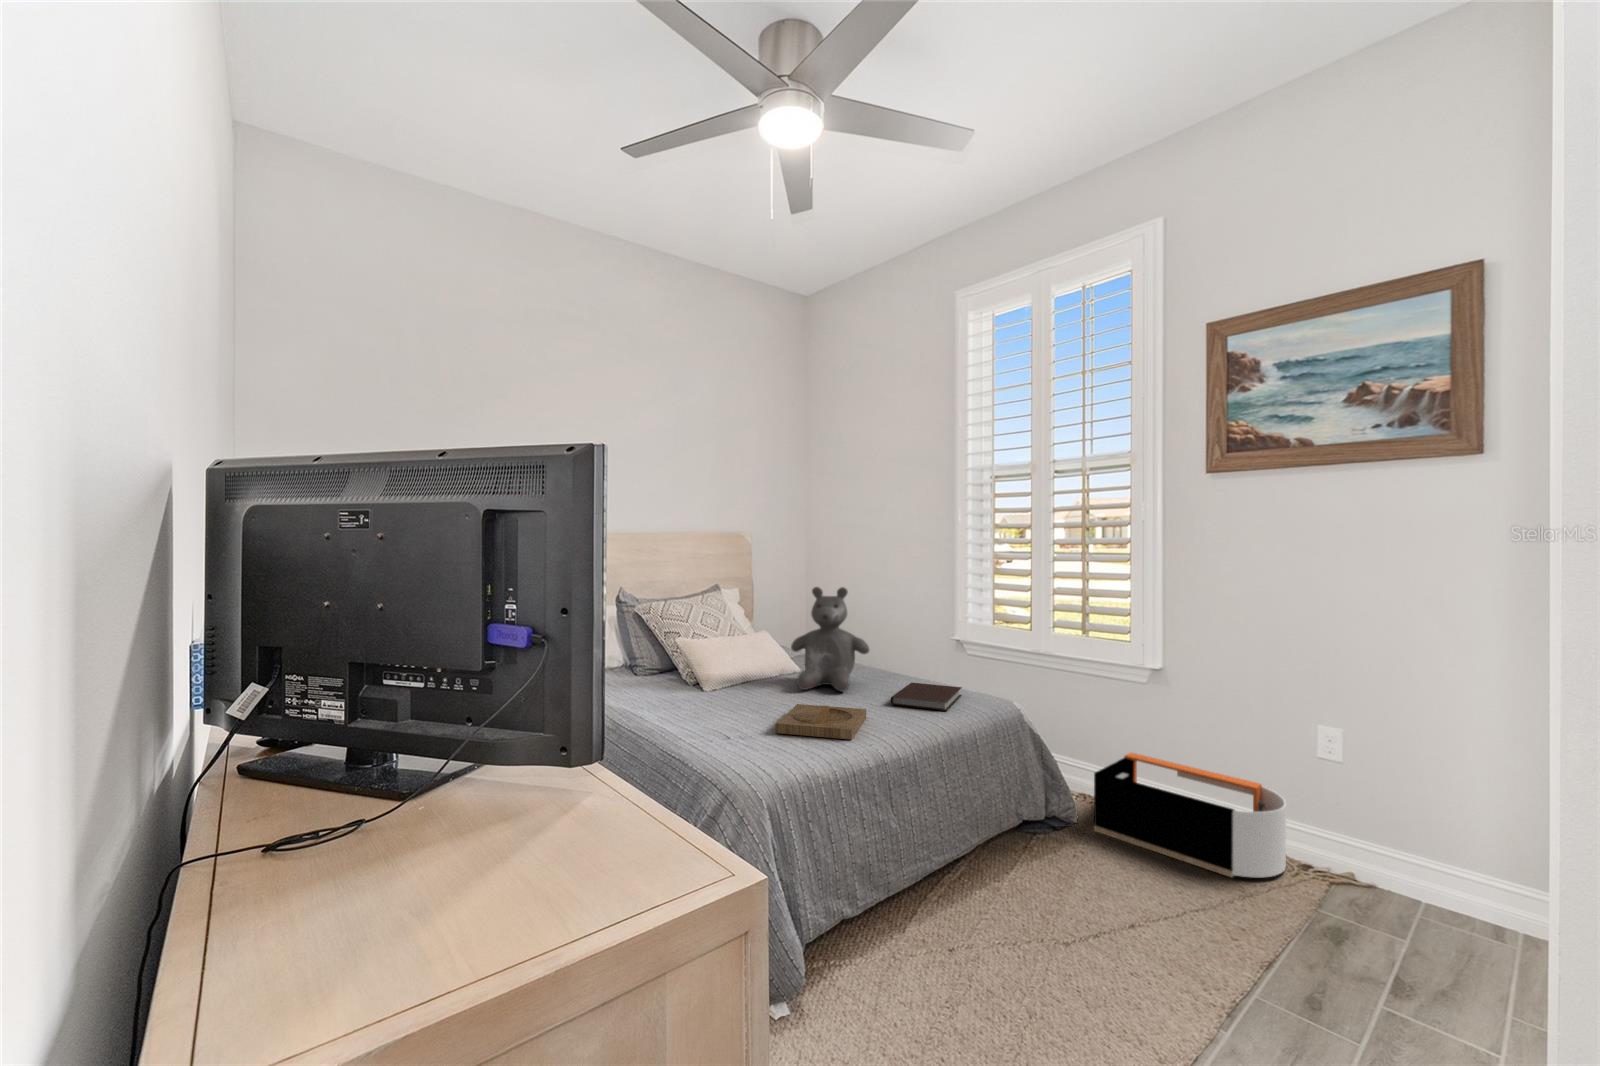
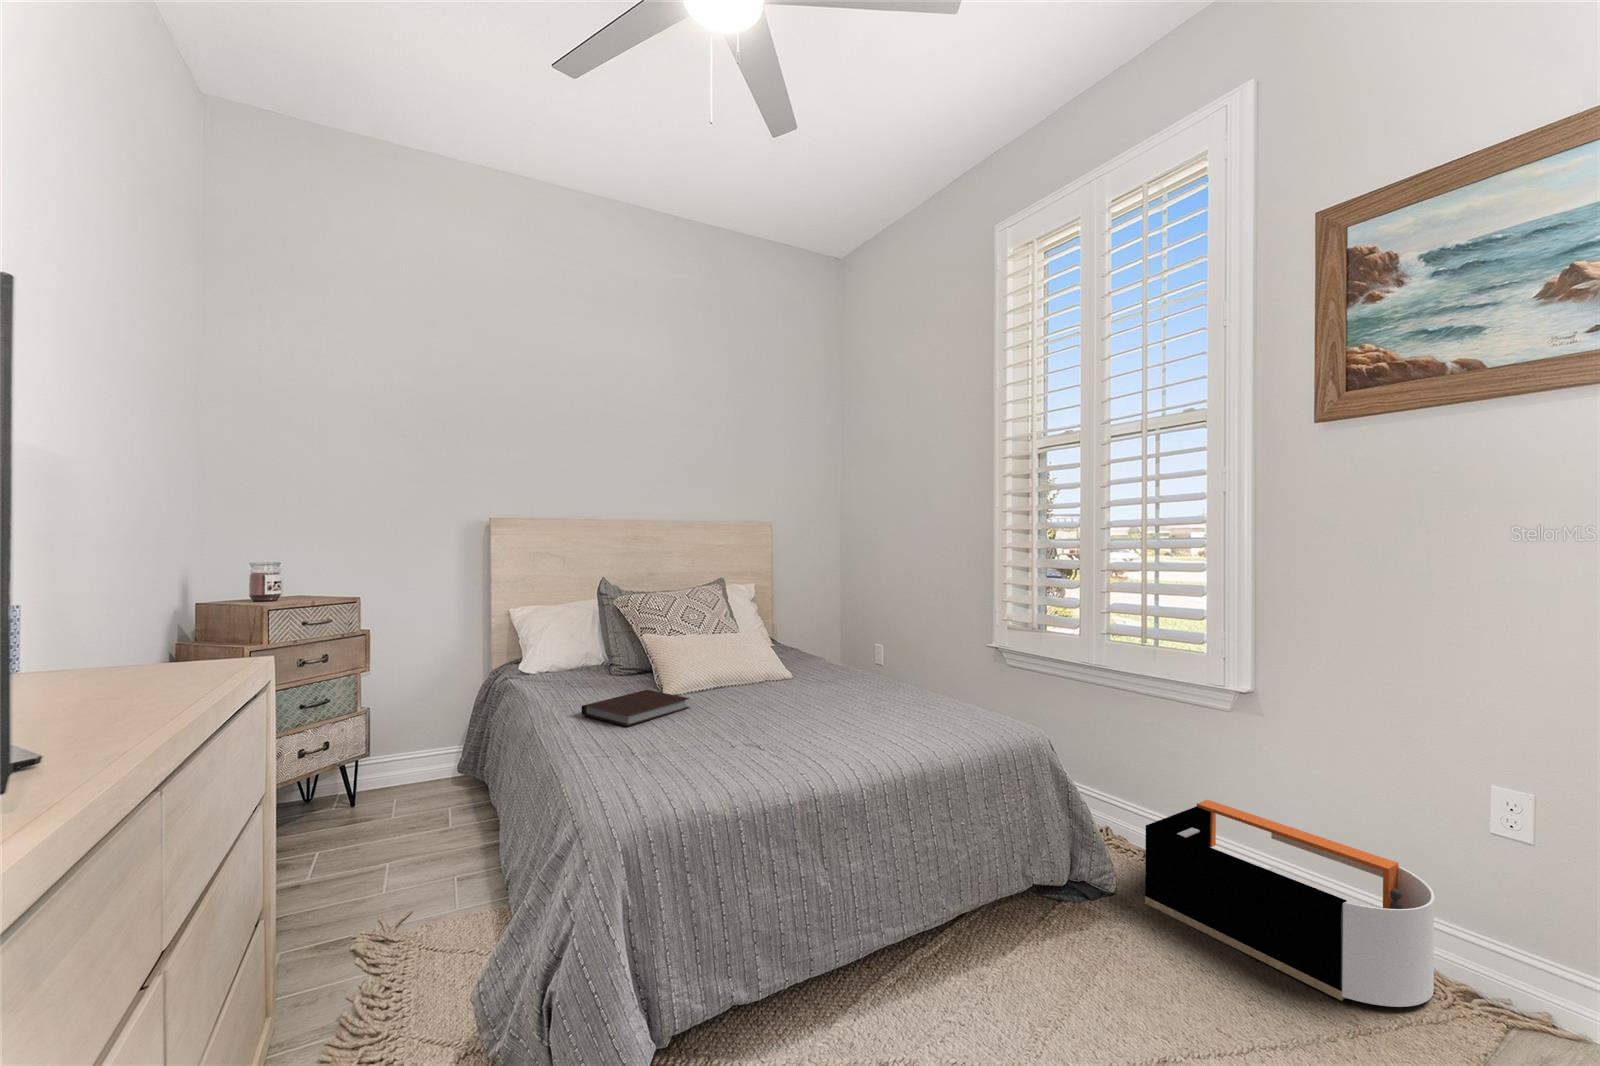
teddy bear: present [791,587,869,691] -> none [766,572,861,700]
notebook: present [891,683,962,711] -> present [582,690,689,727]
tray: present [776,704,866,740] -> none [694,713,823,763]

